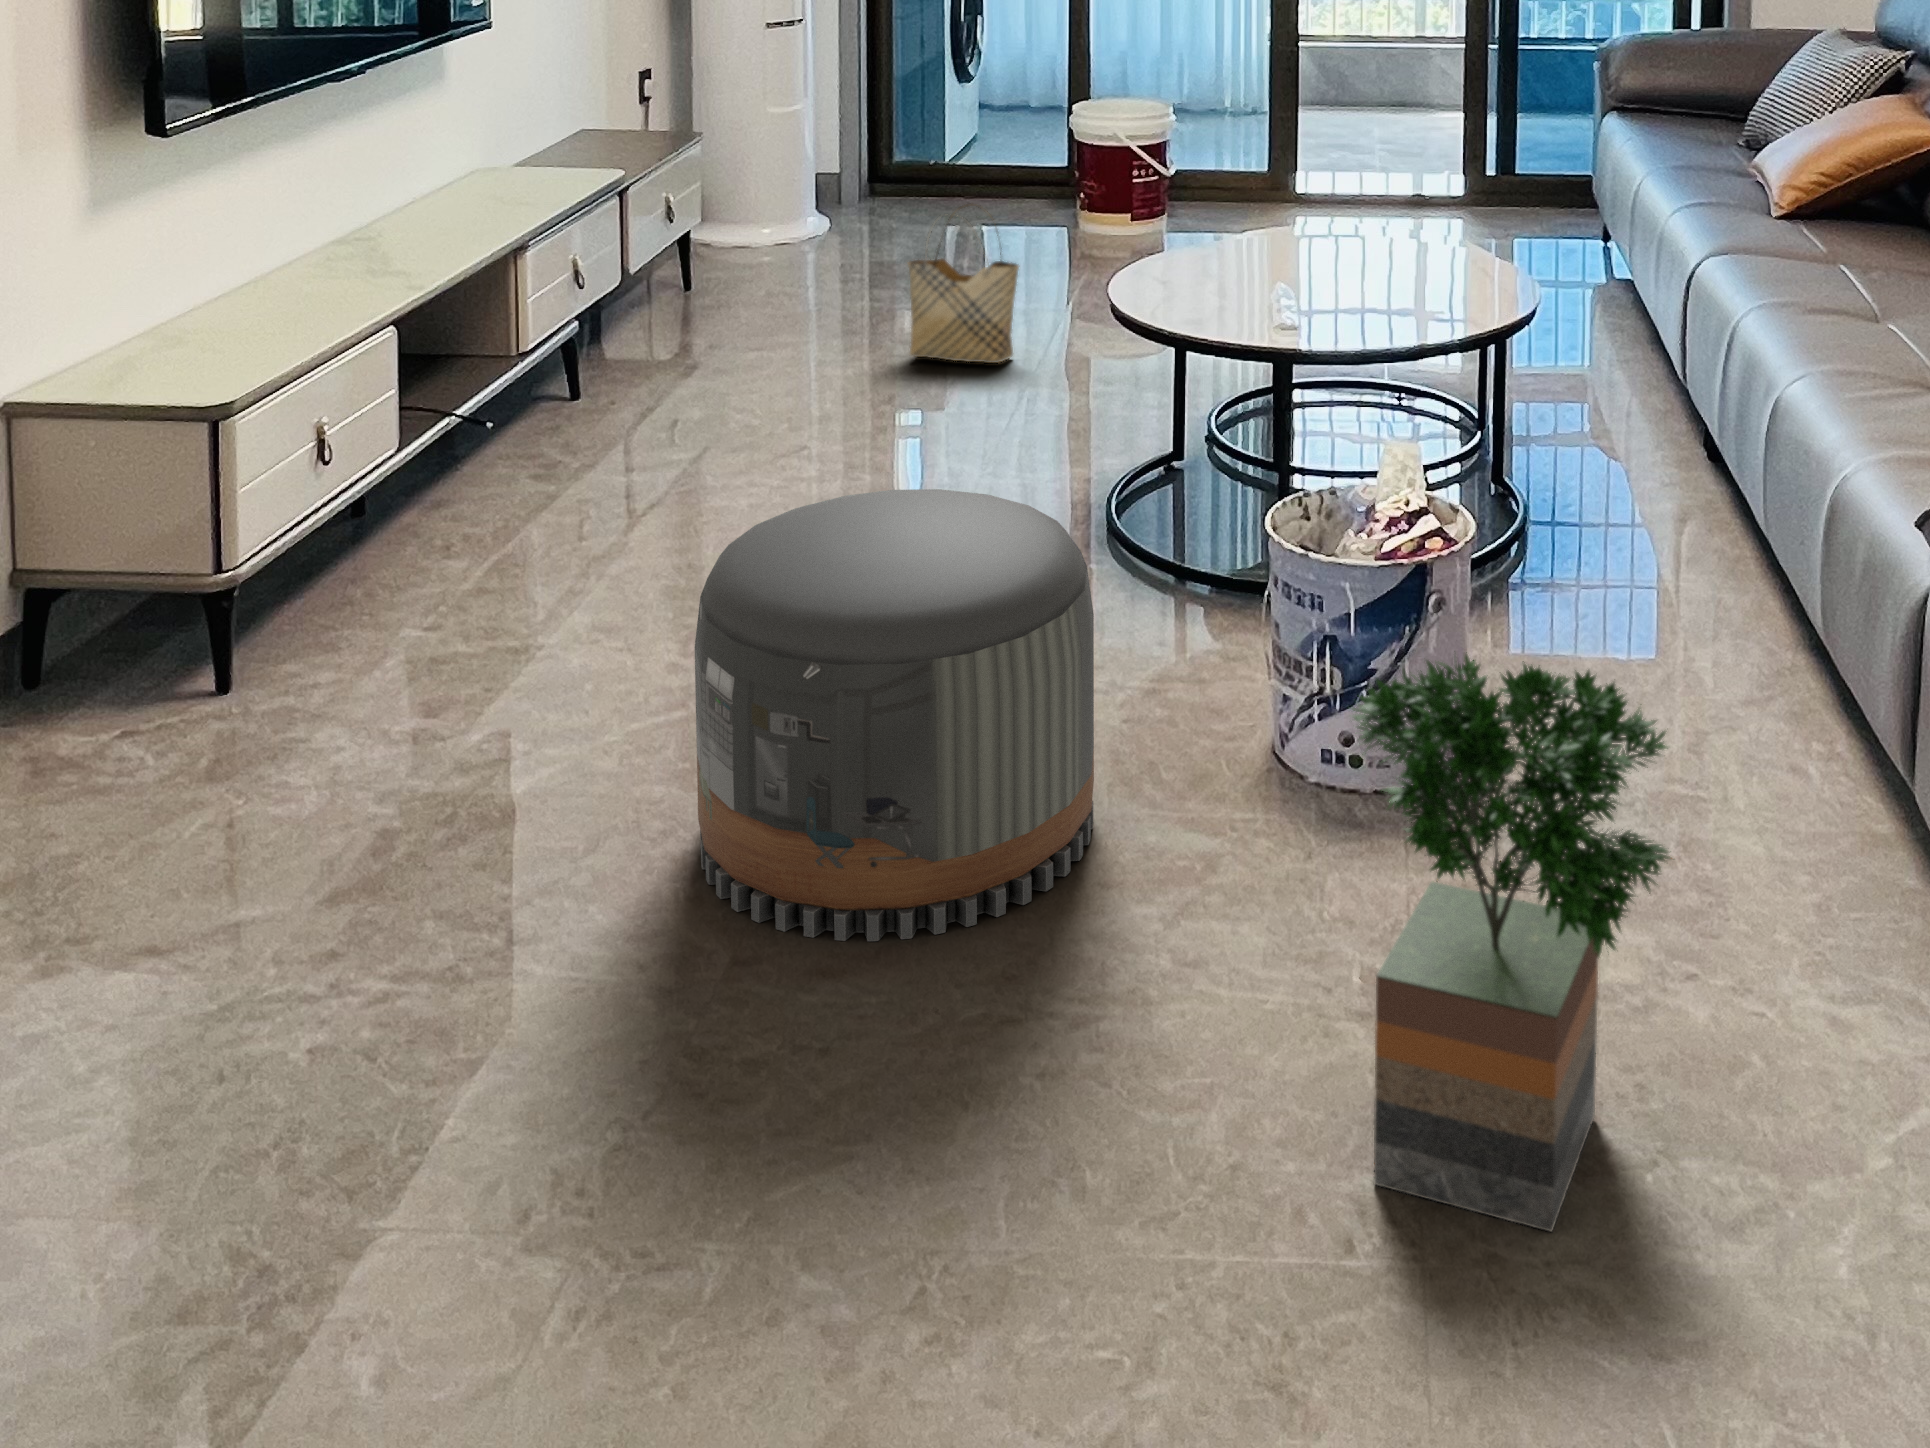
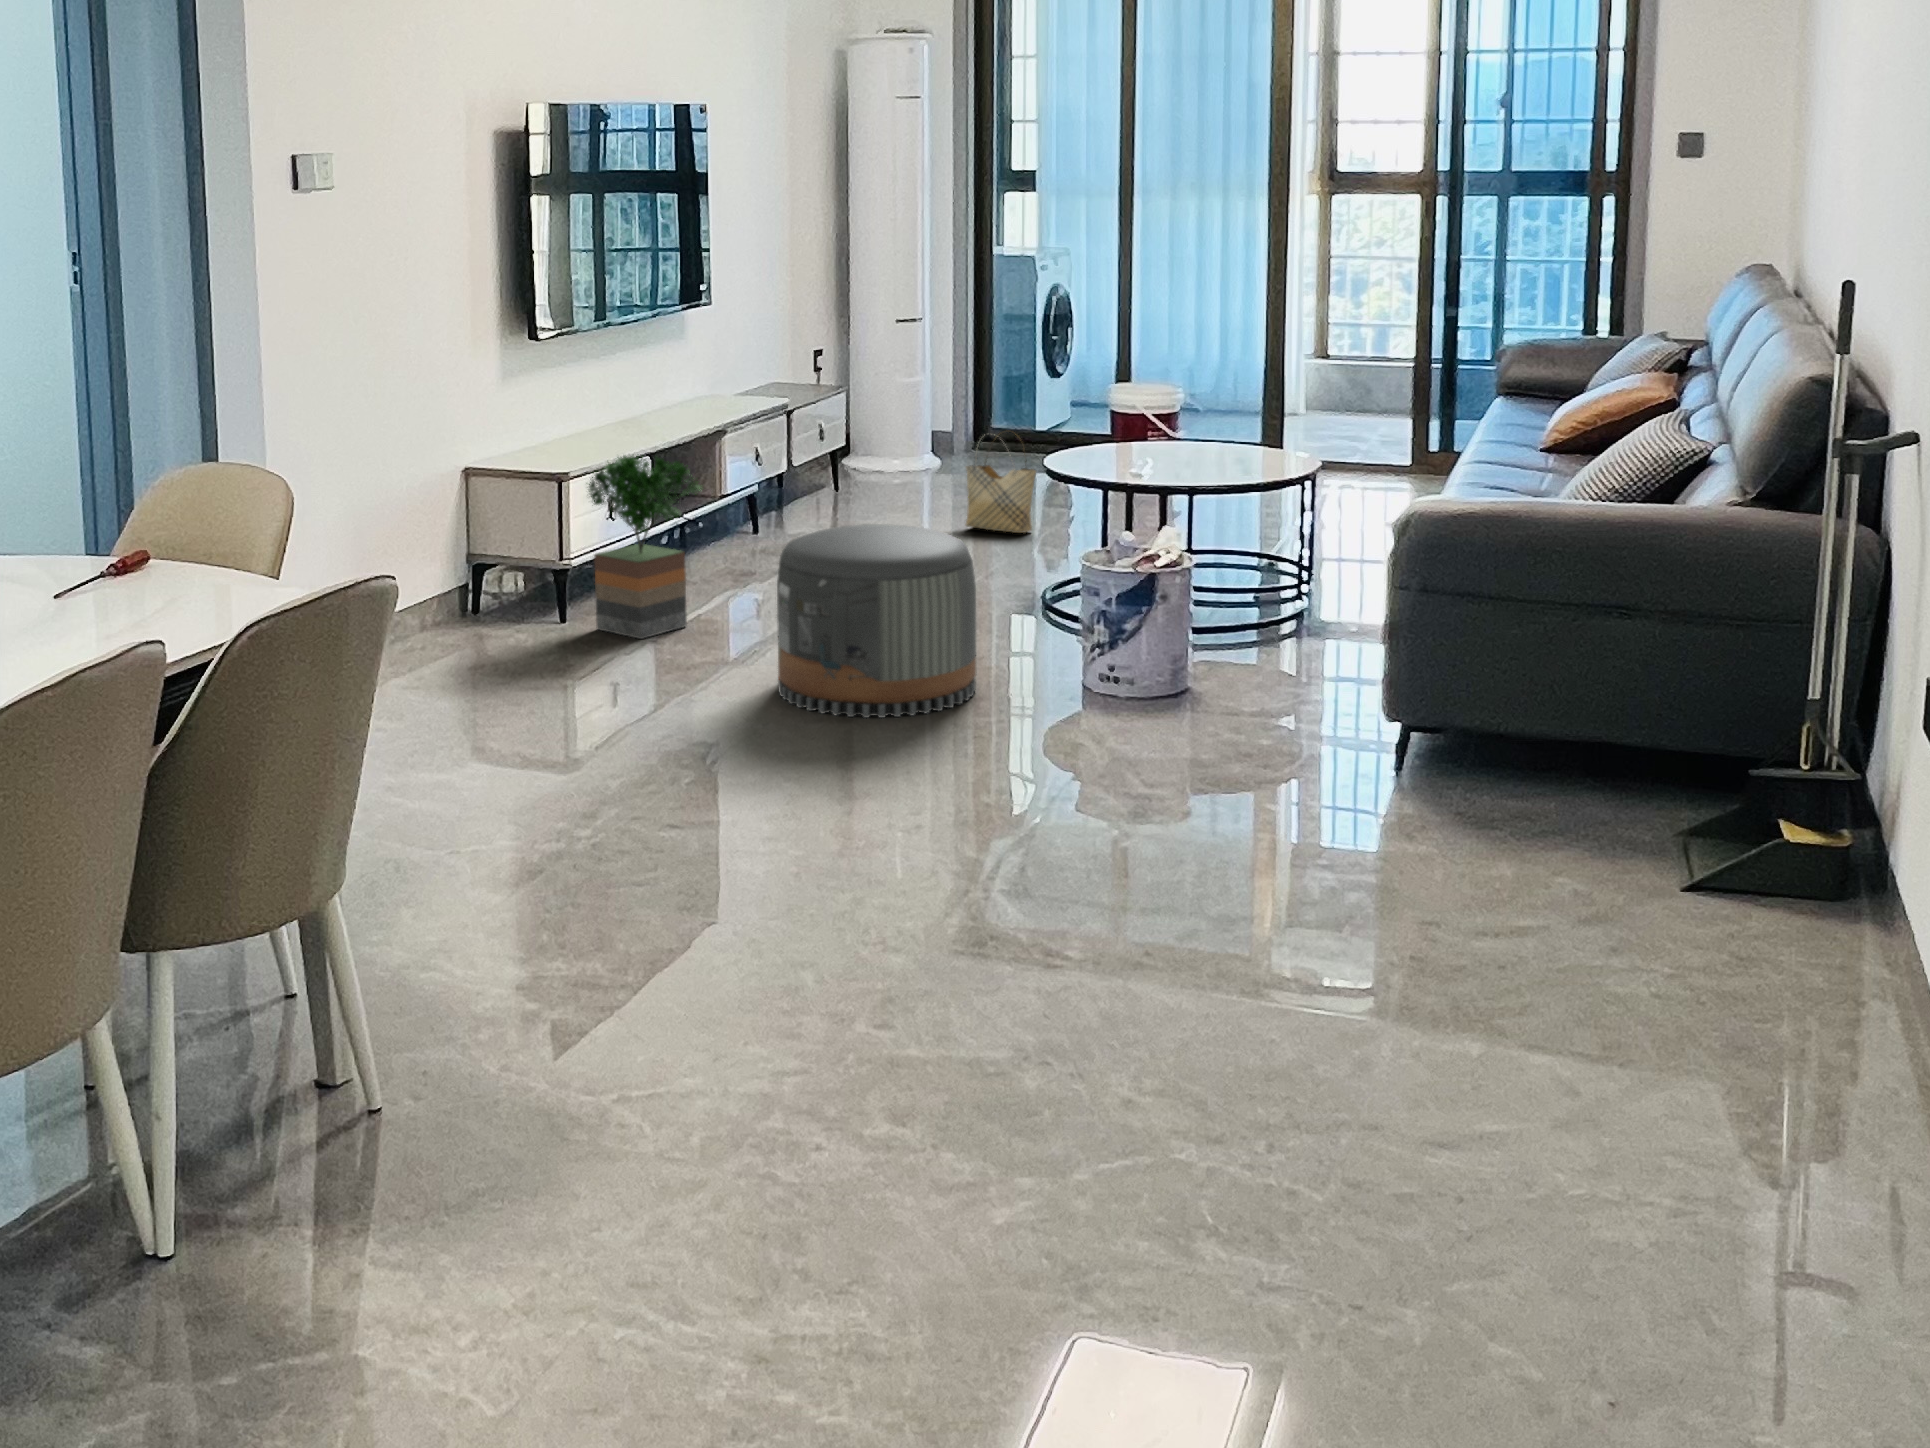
potted tree: present [1352,652,1670,1232] -> present [588,456,700,639]

